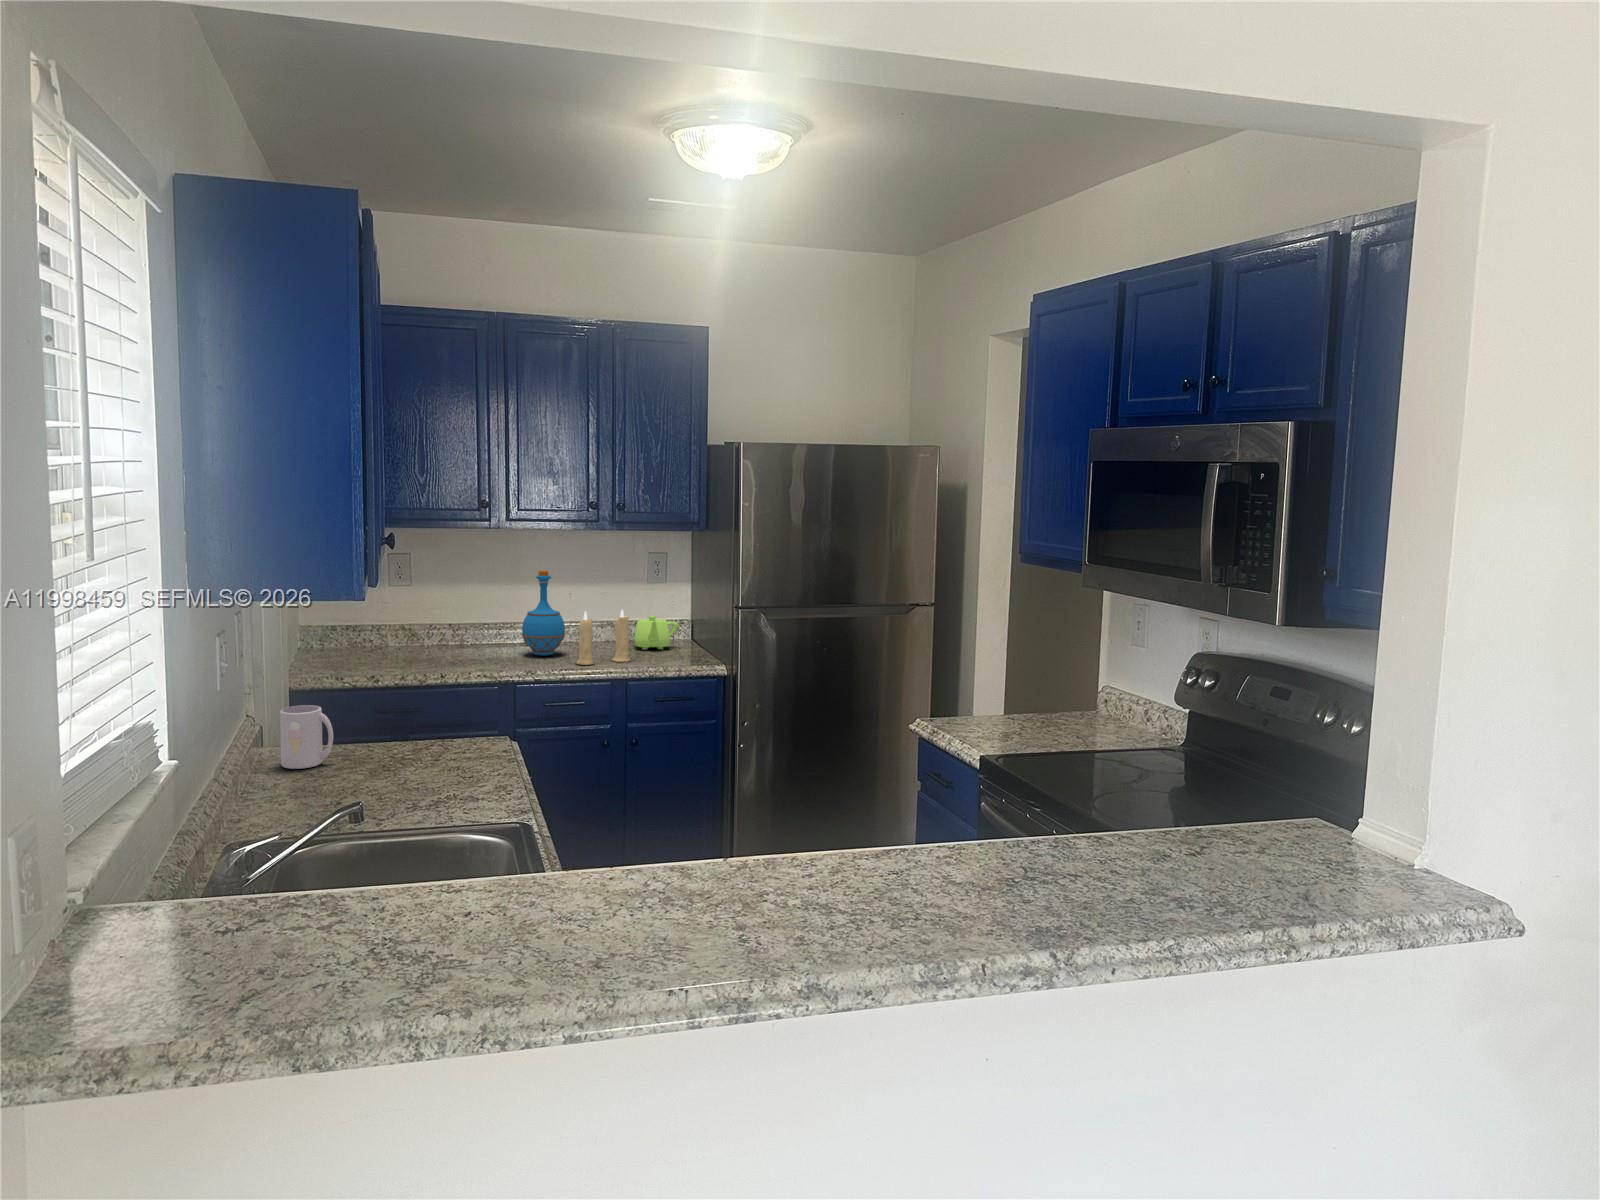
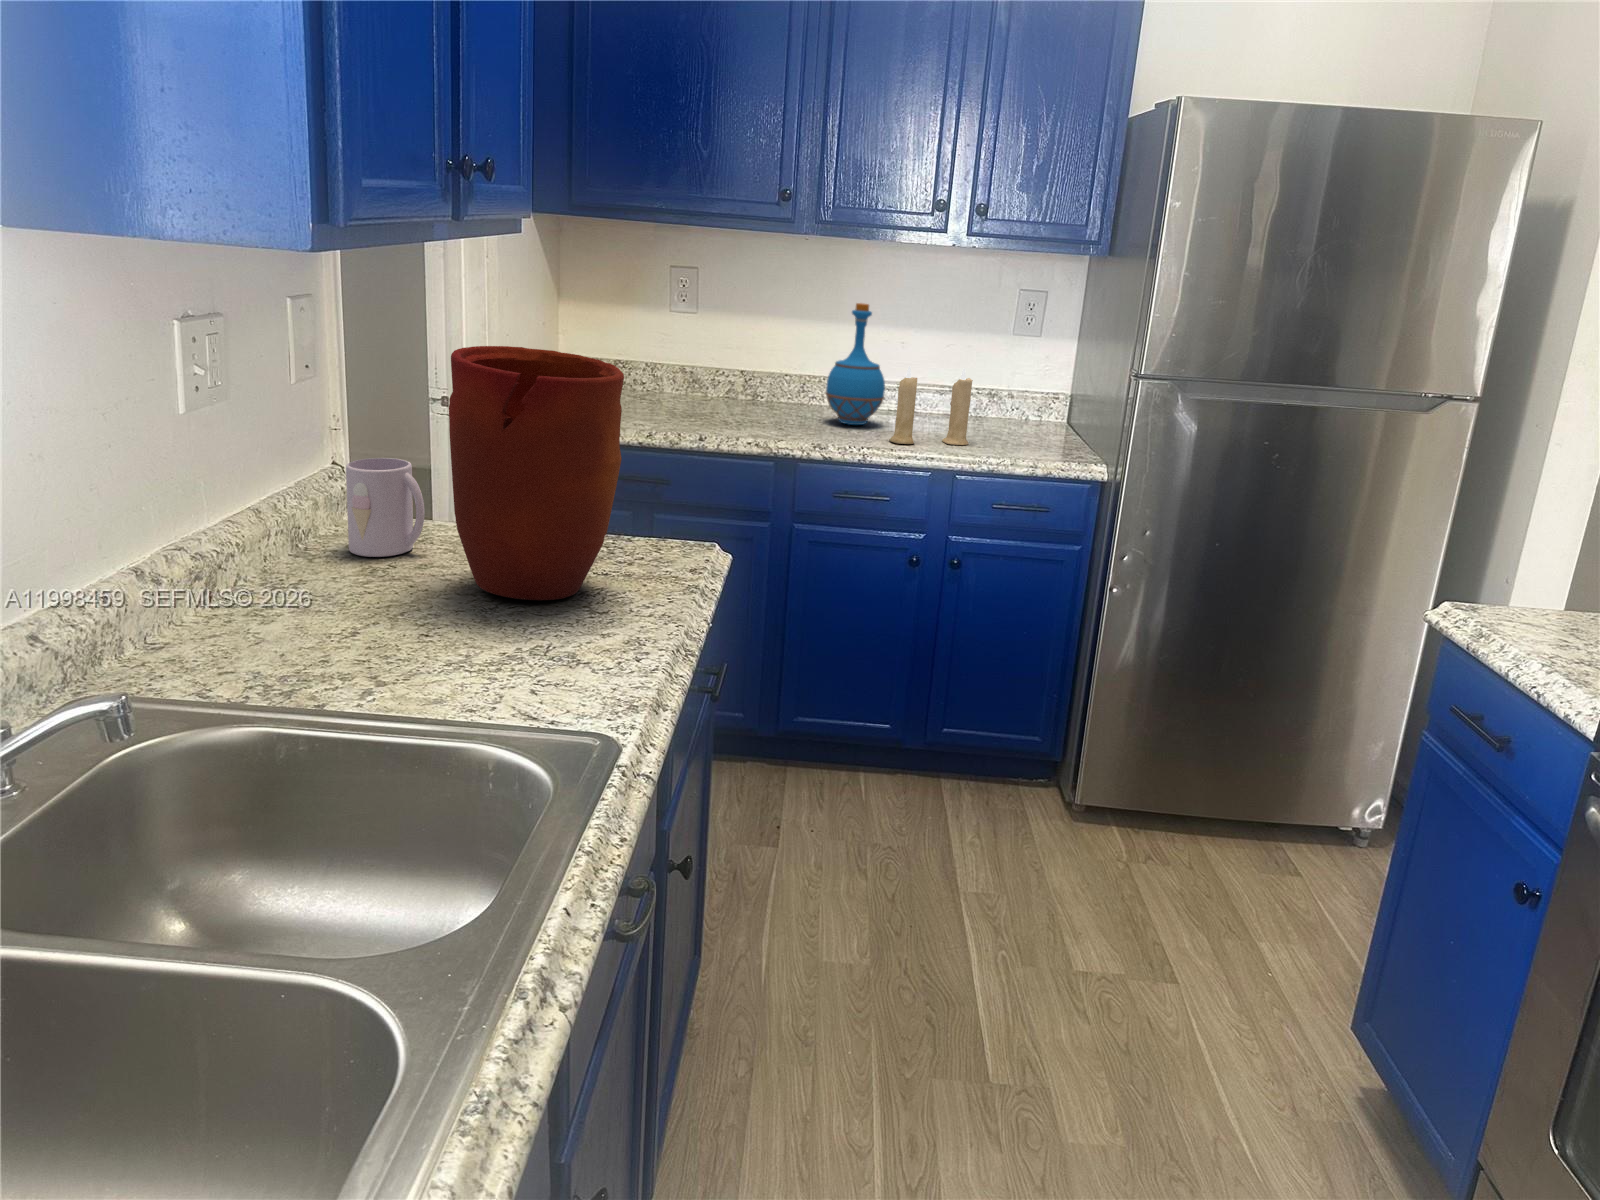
teapot: present [634,616,678,650] -> none [983,383,1049,433]
vase: none [368,628,474,777] -> present [449,346,624,600]

